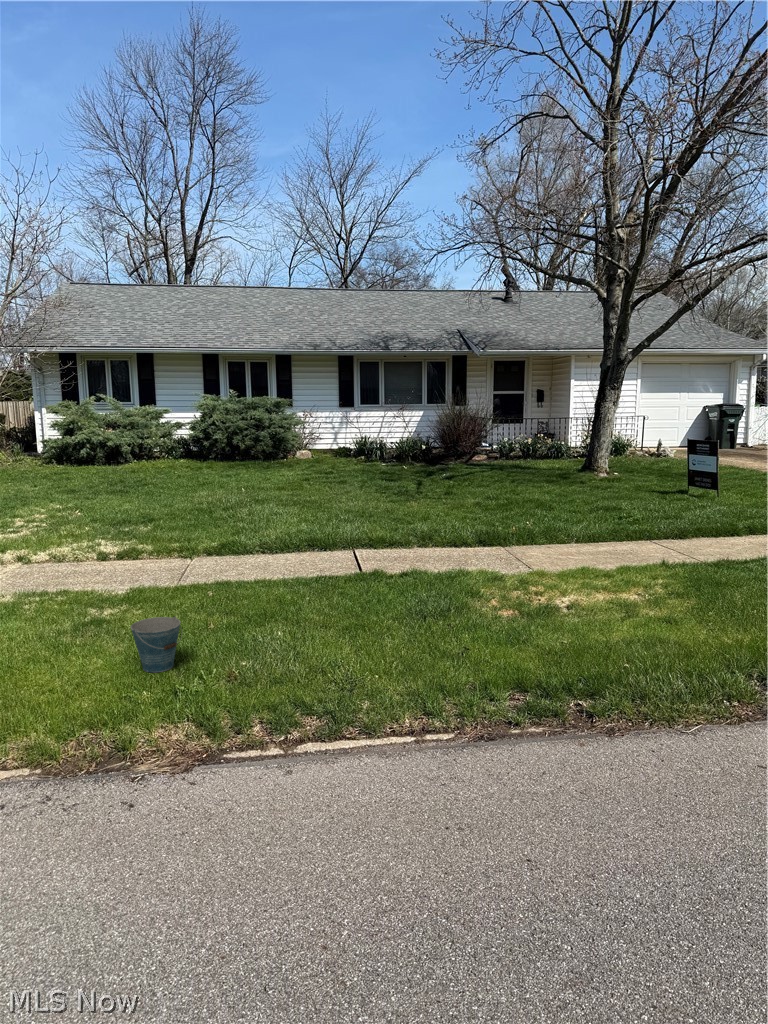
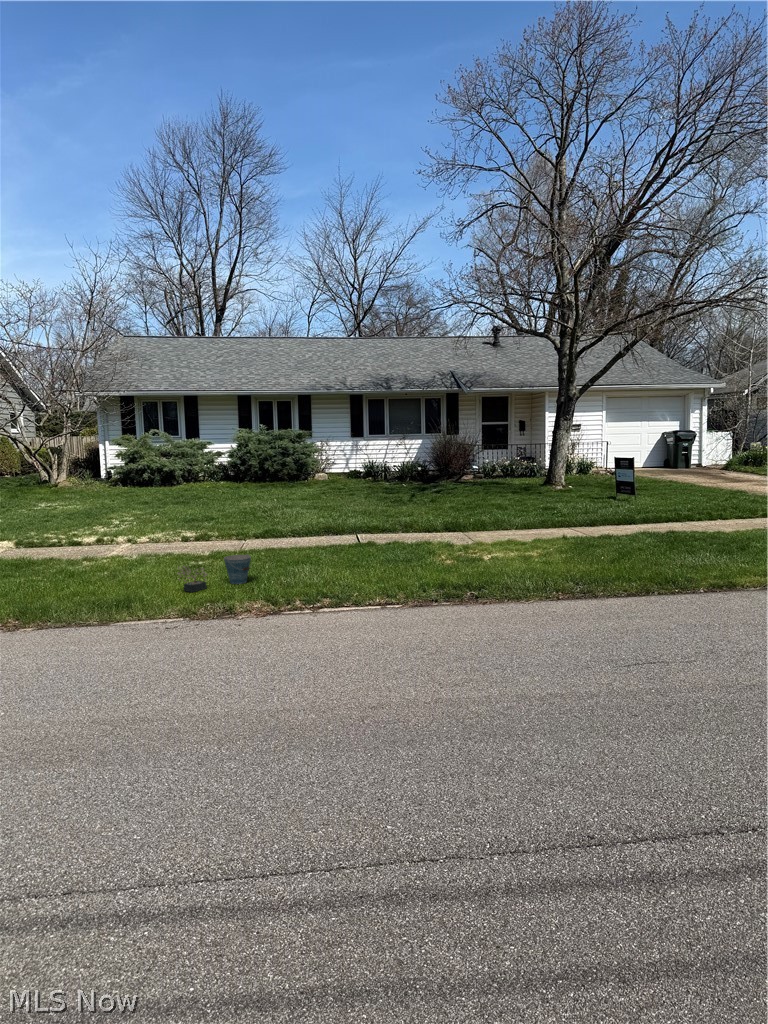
decorative plant: none [38,647,99,698] -> present [178,566,207,592]

